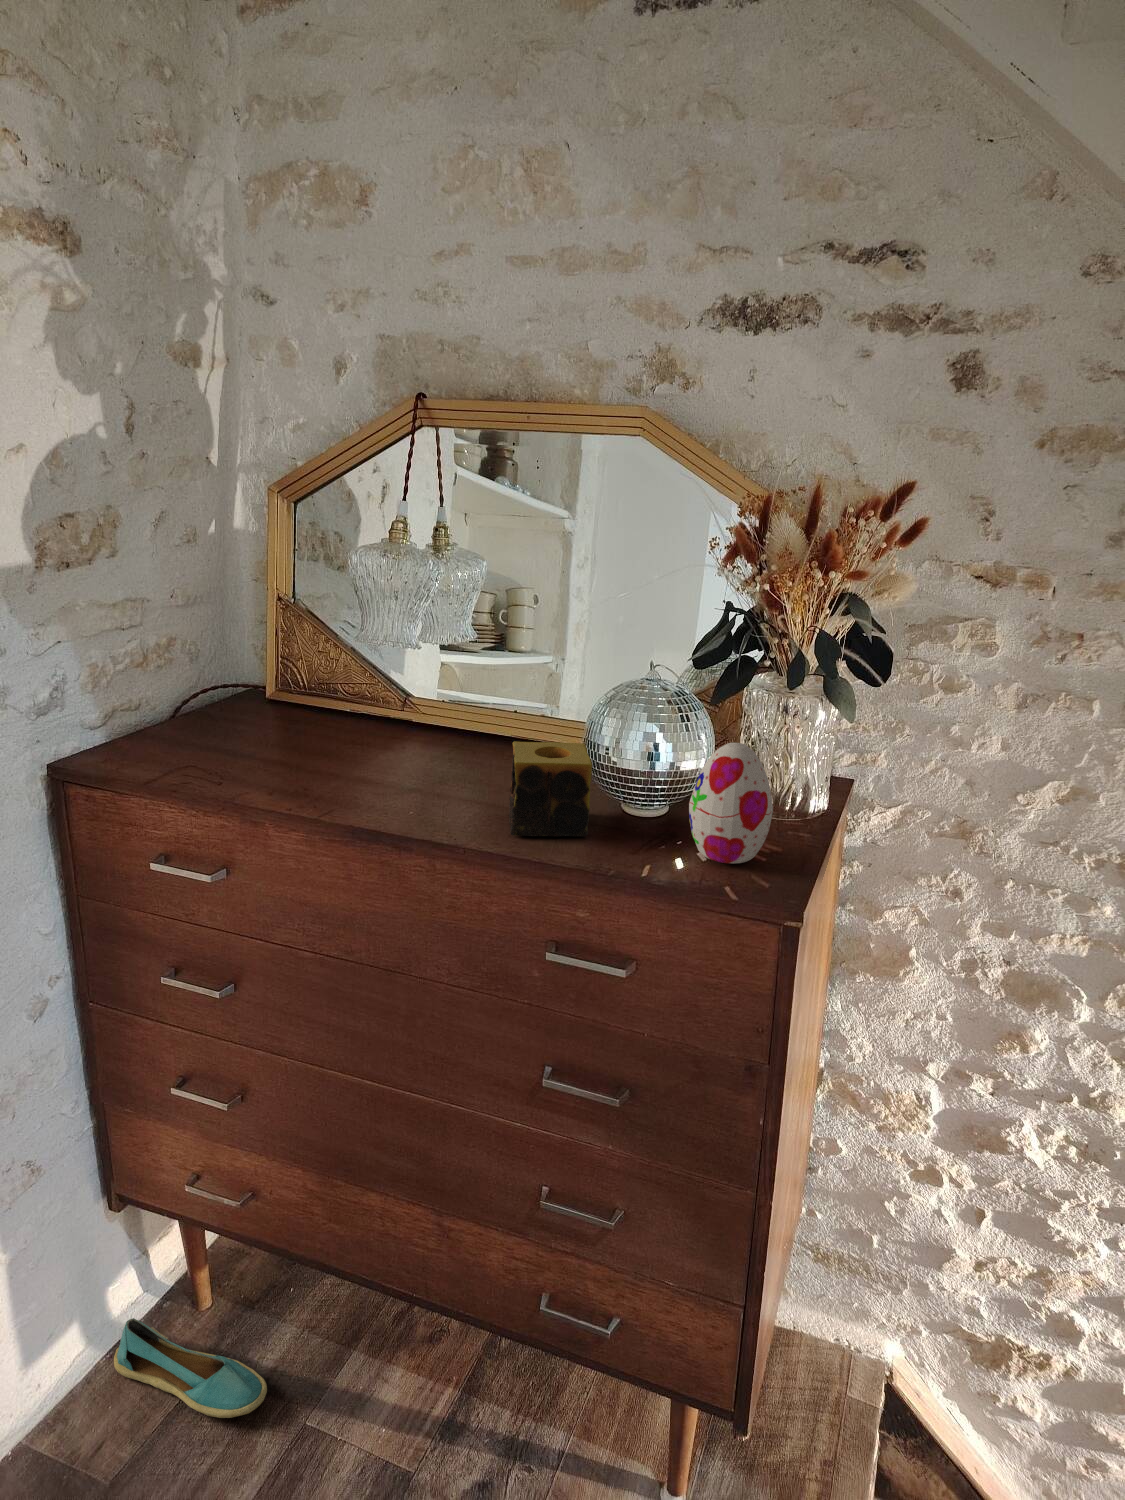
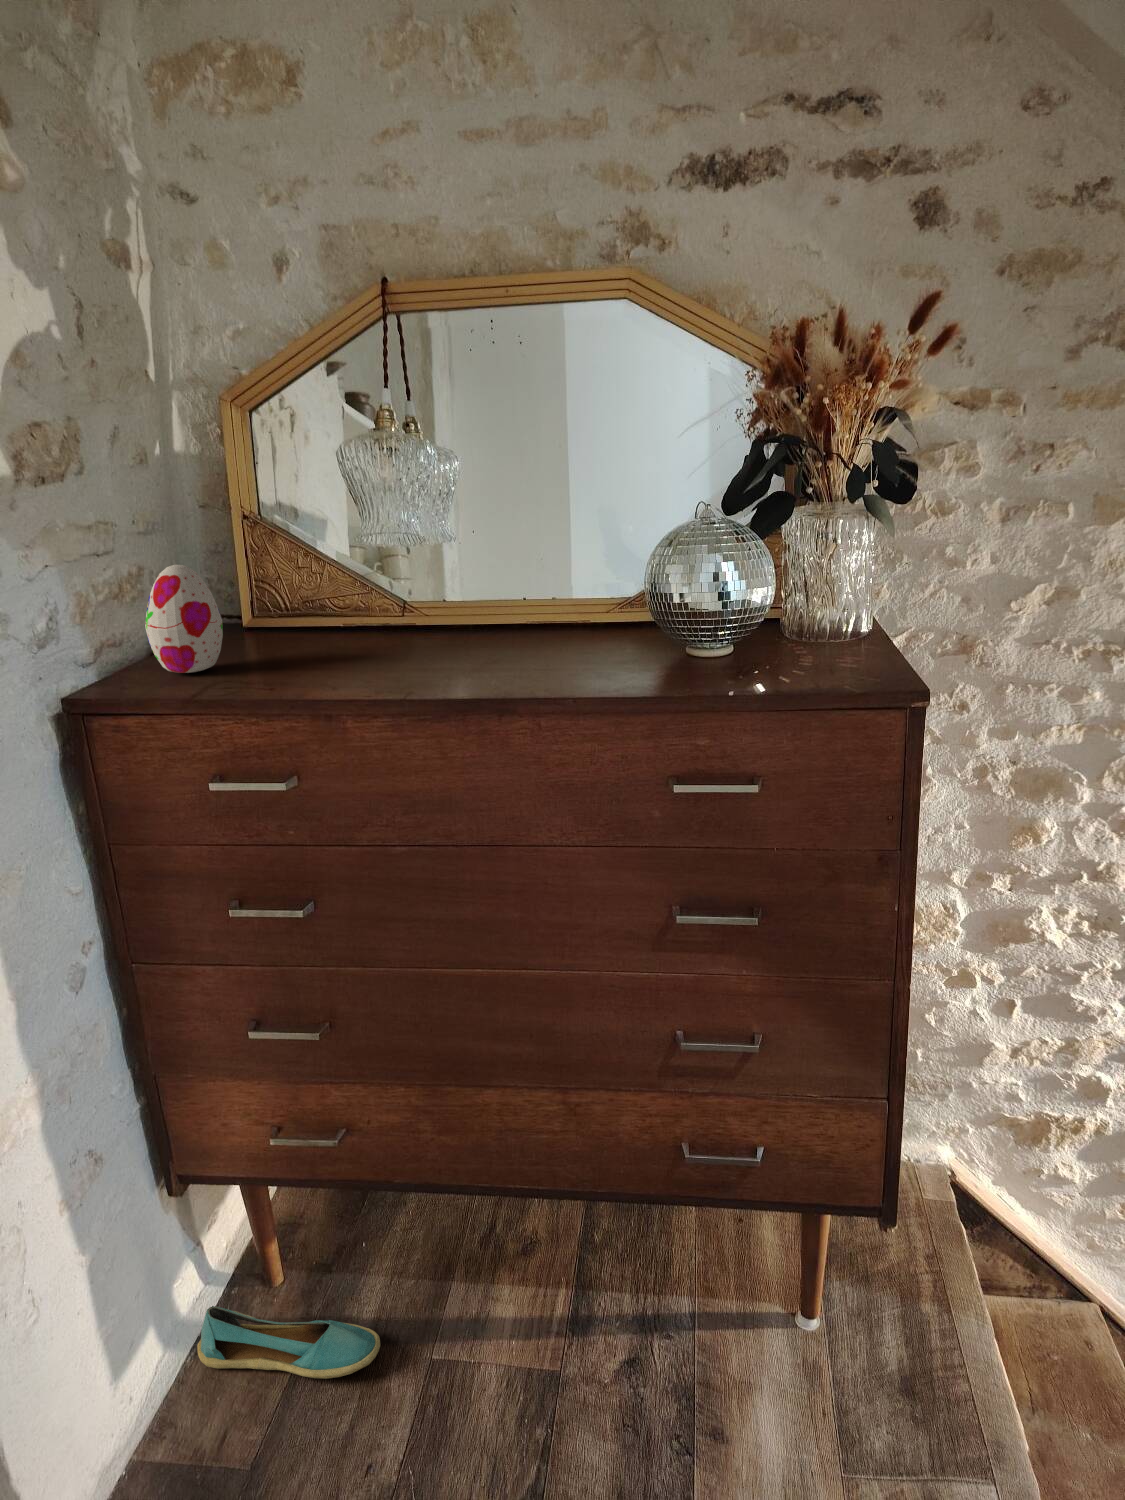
candle: present [509,741,592,837] -> none [586,590,683,682]
decorative egg: present [689,743,773,863] -> present [145,565,223,673]

